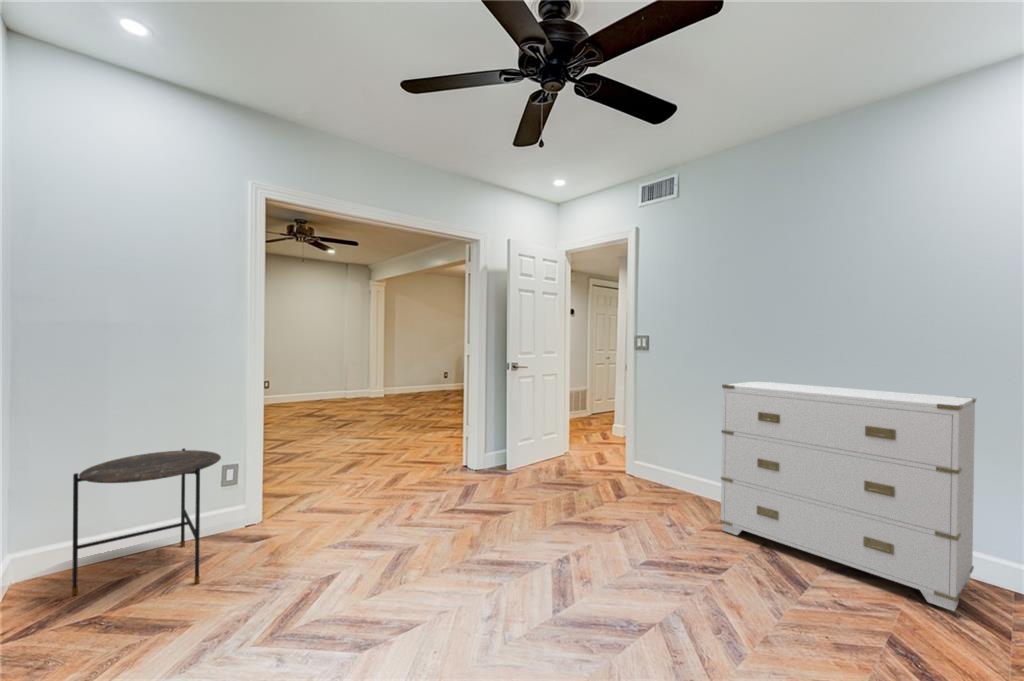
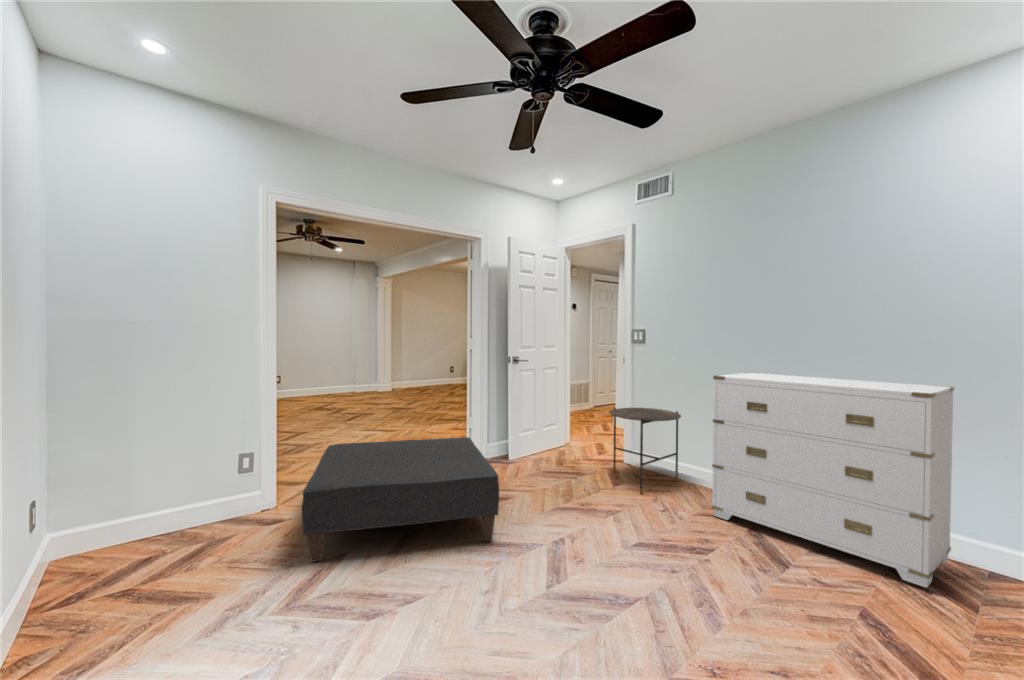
ottoman: none [289,447,501,584] -> present [302,437,499,562]
side table: present [72,448,221,595] -> present [609,408,681,494]

